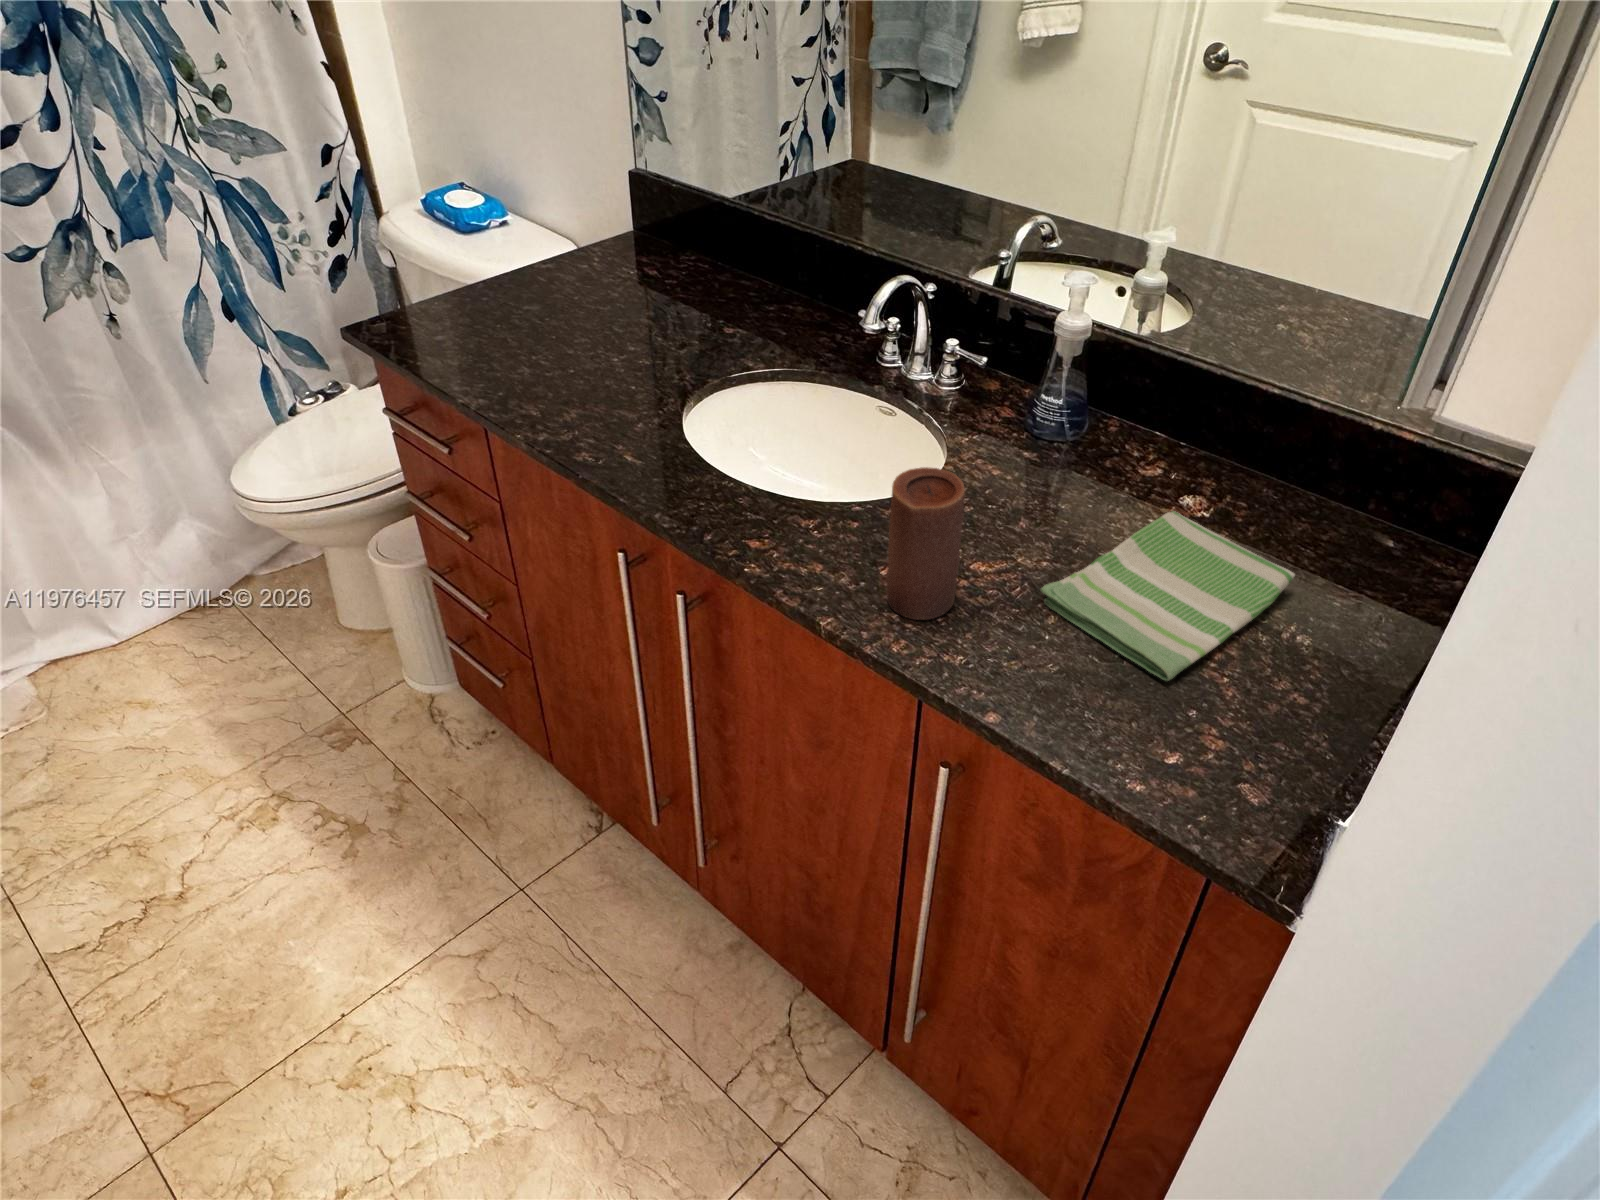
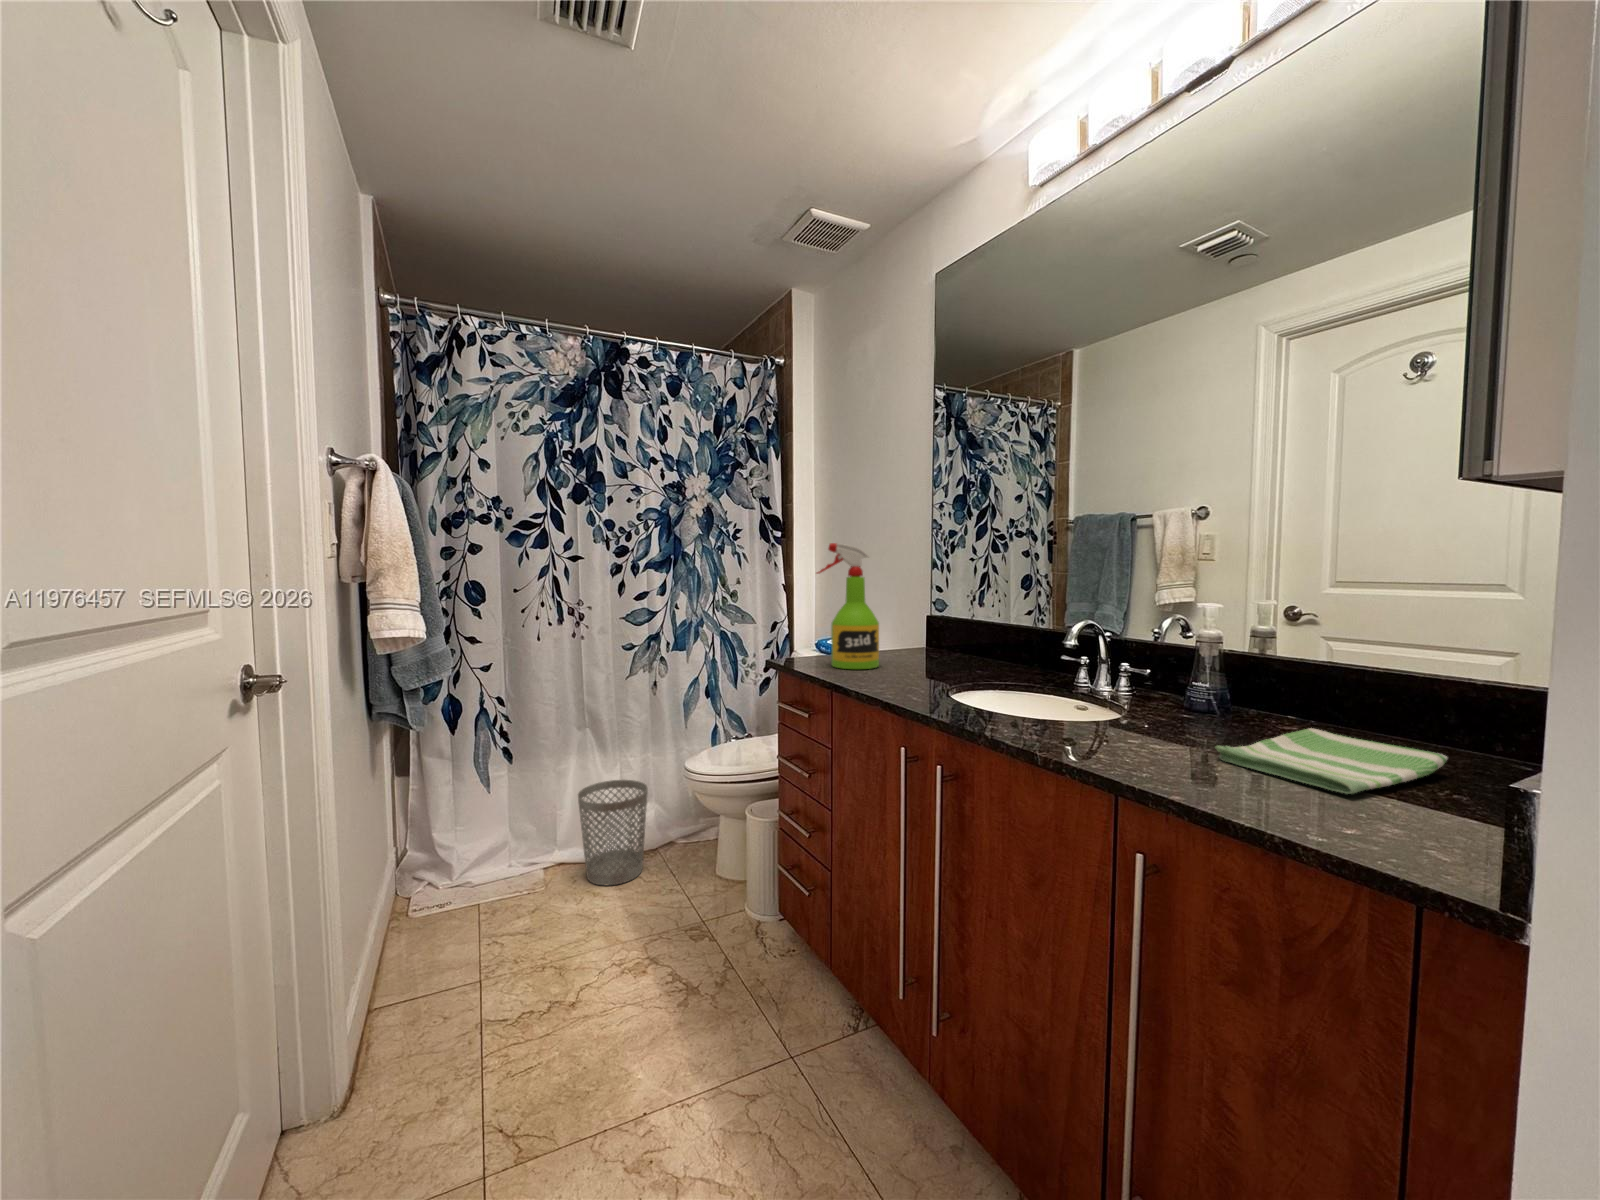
spray bottle: none [405,94,562,347] -> present [817,543,879,669]
candle: present [887,467,965,620] -> none [1091,651,1147,756]
wastebasket: none [36,507,210,687] -> present [578,780,648,886]

